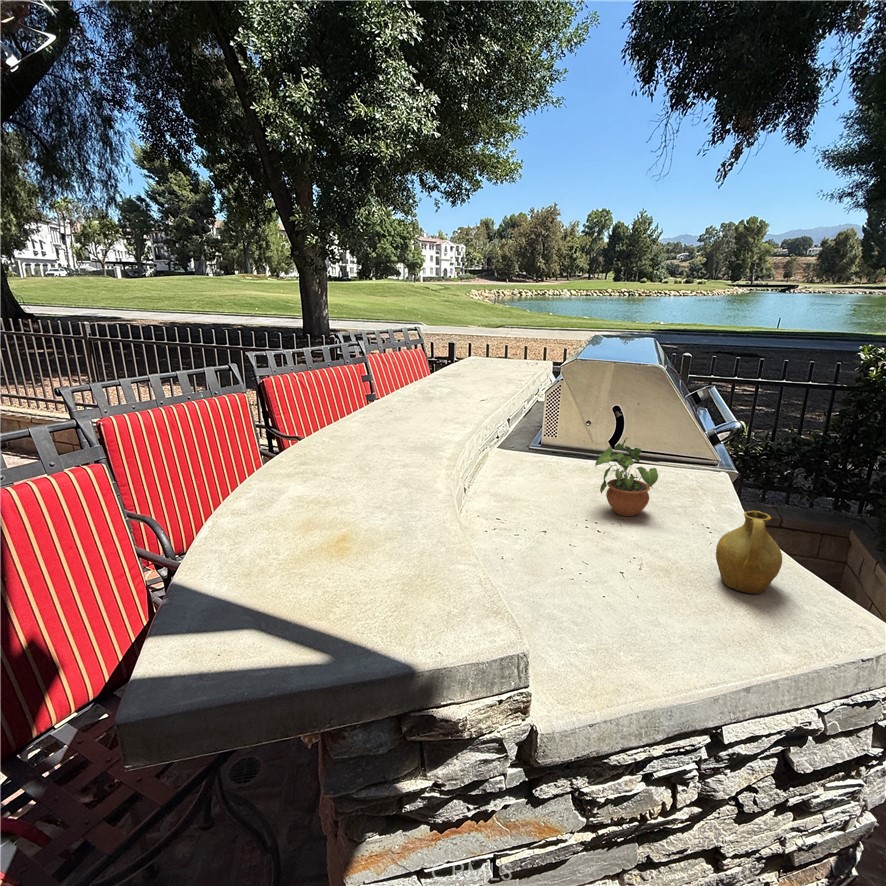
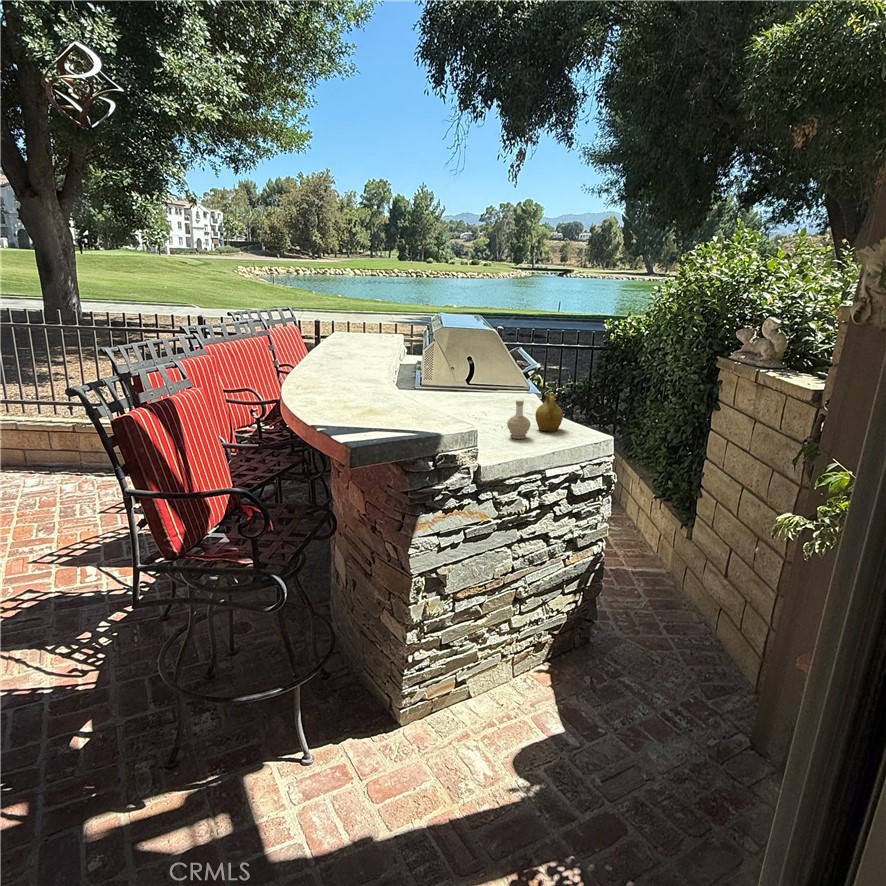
potted plant: present [595,438,658,516] -> none [468,372,503,416]
bottle: none [646,527,700,611] -> present [507,400,530,439]

